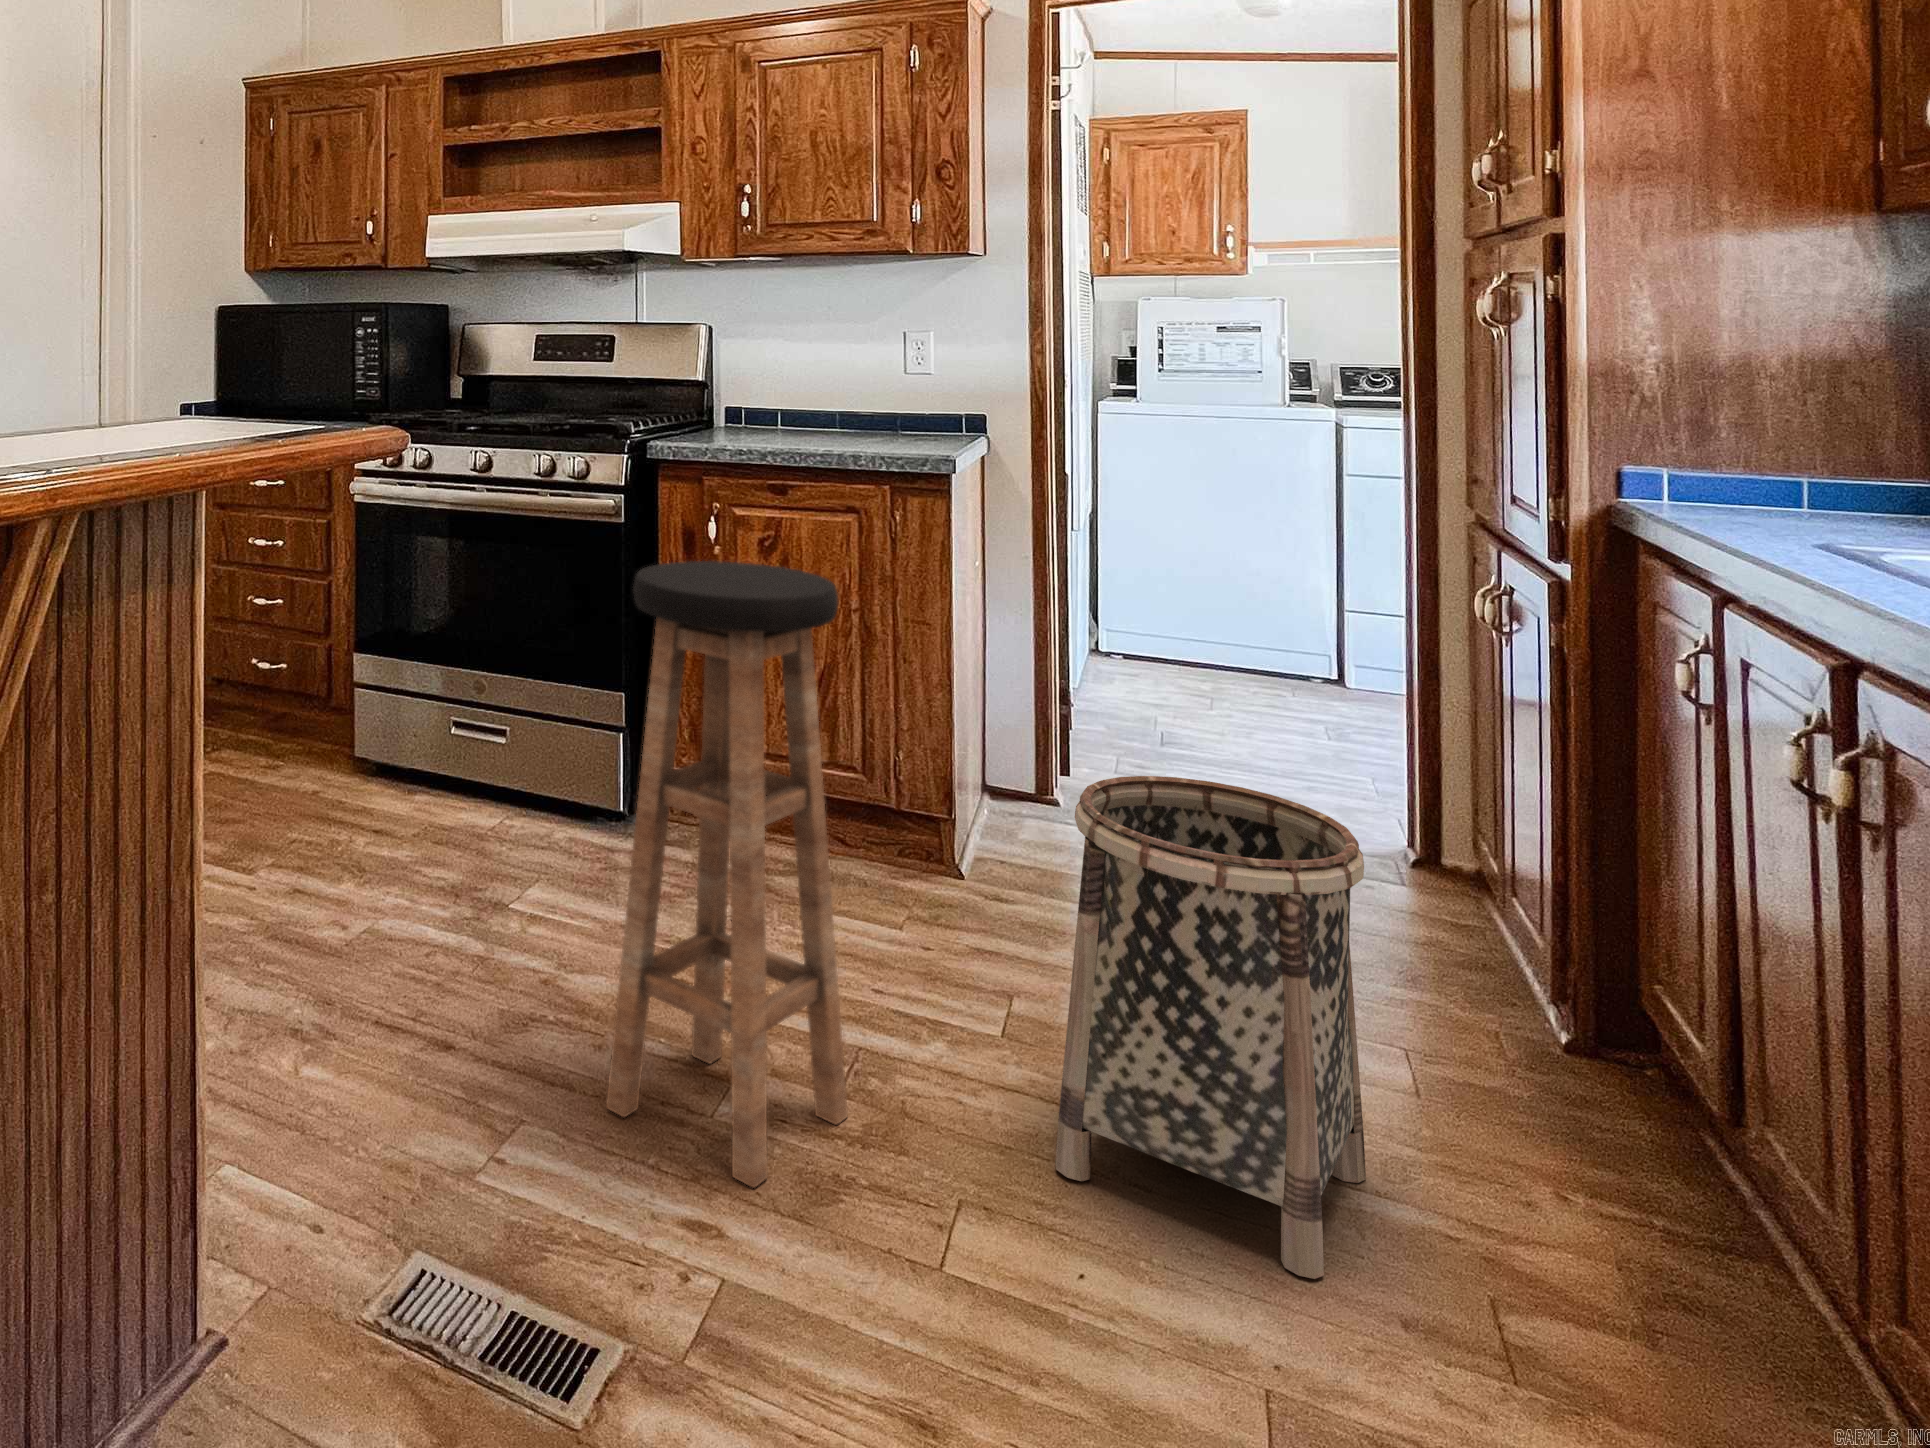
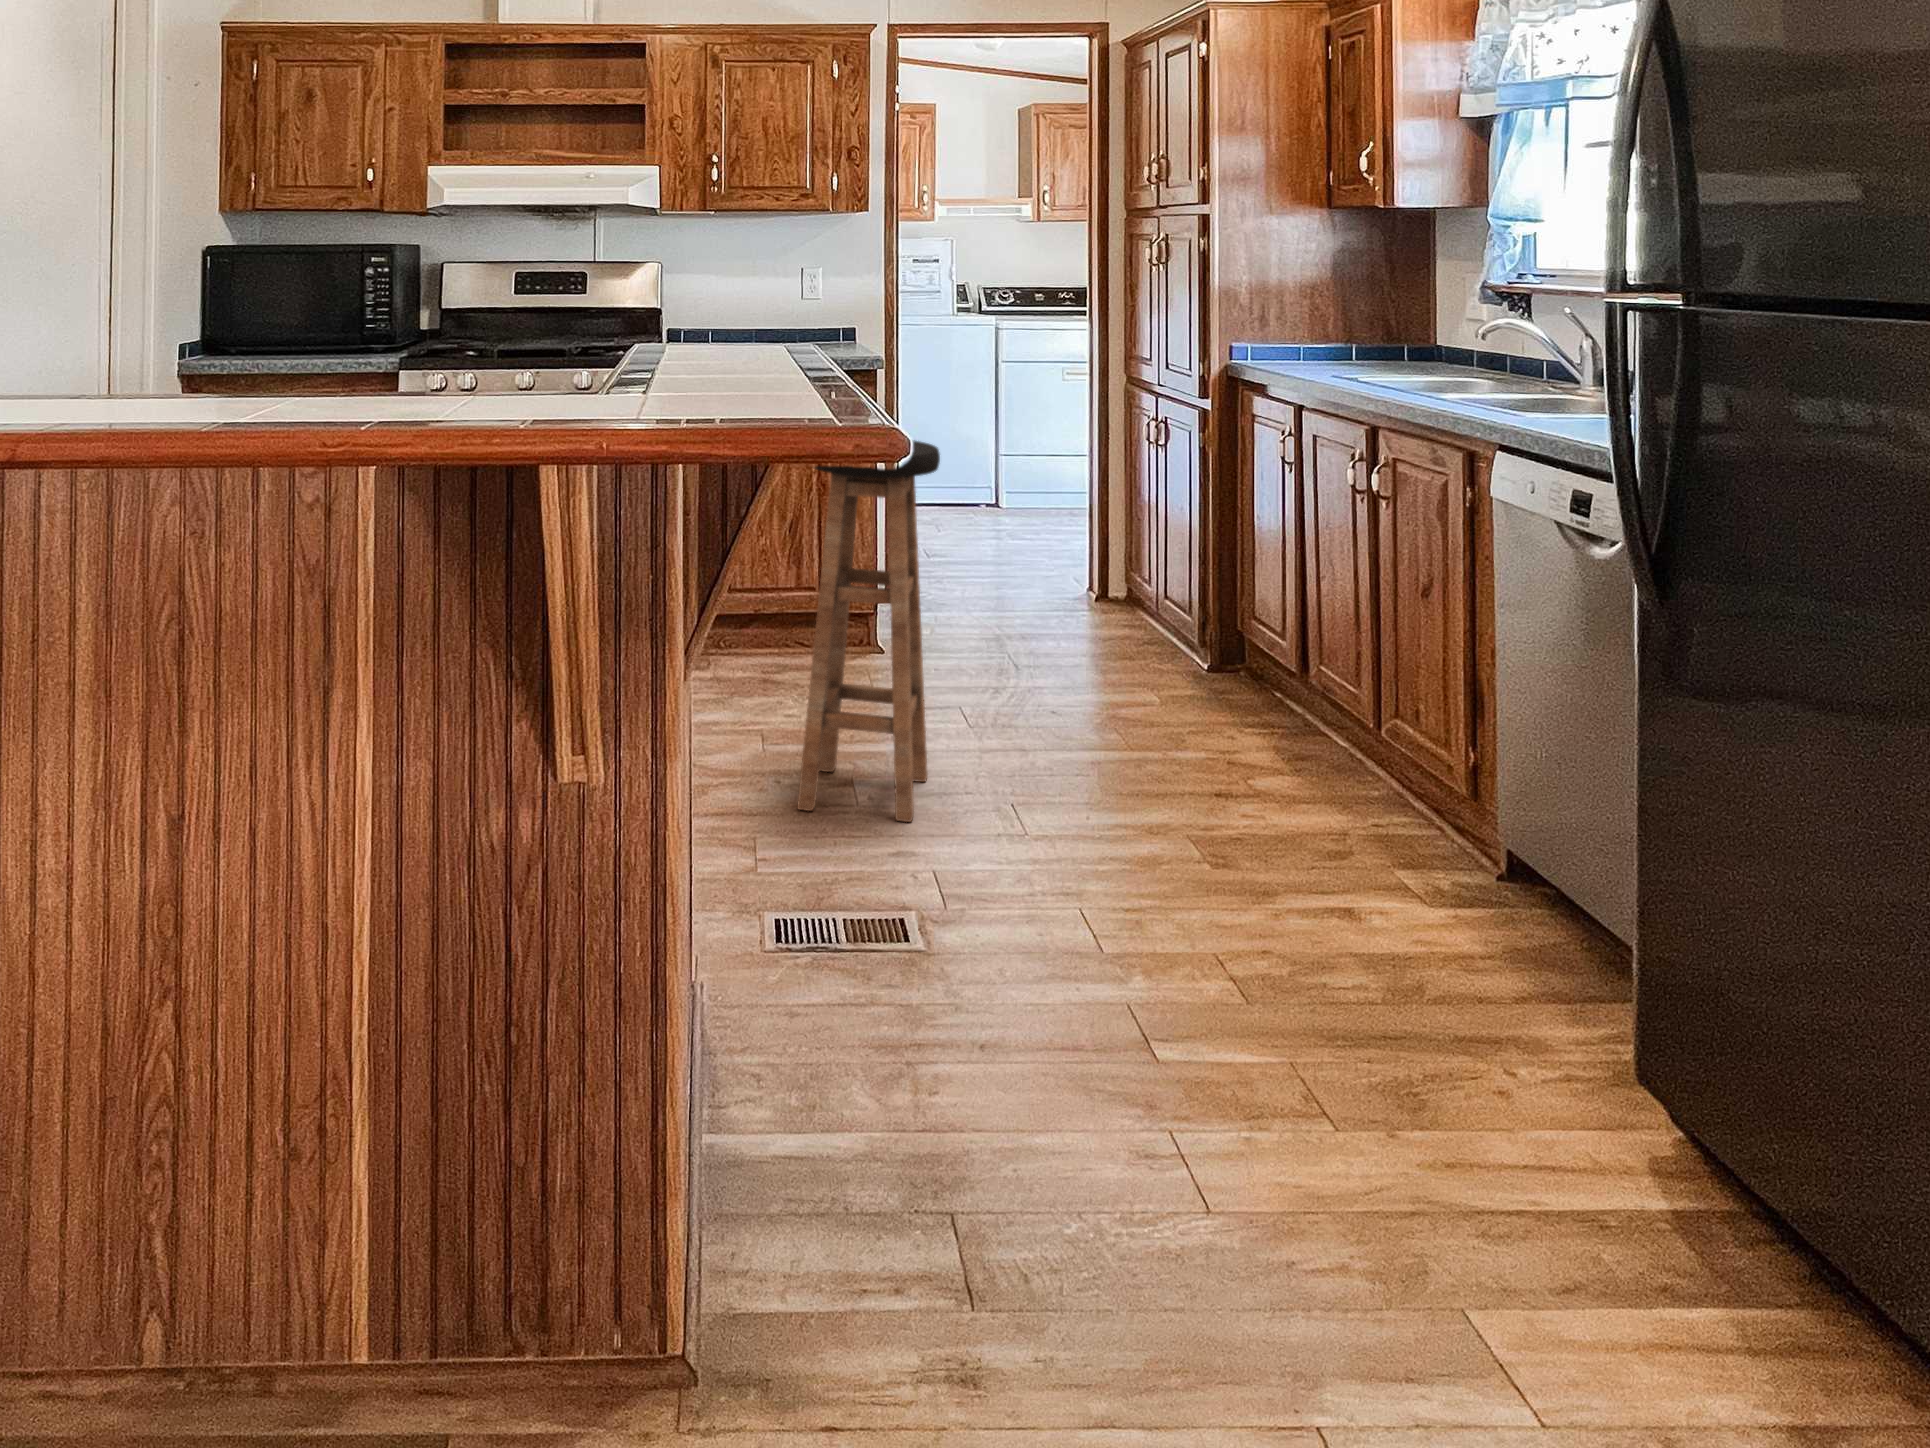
basket: present [1055,776,1366,1279] -> none [1041,540,1184,782]

